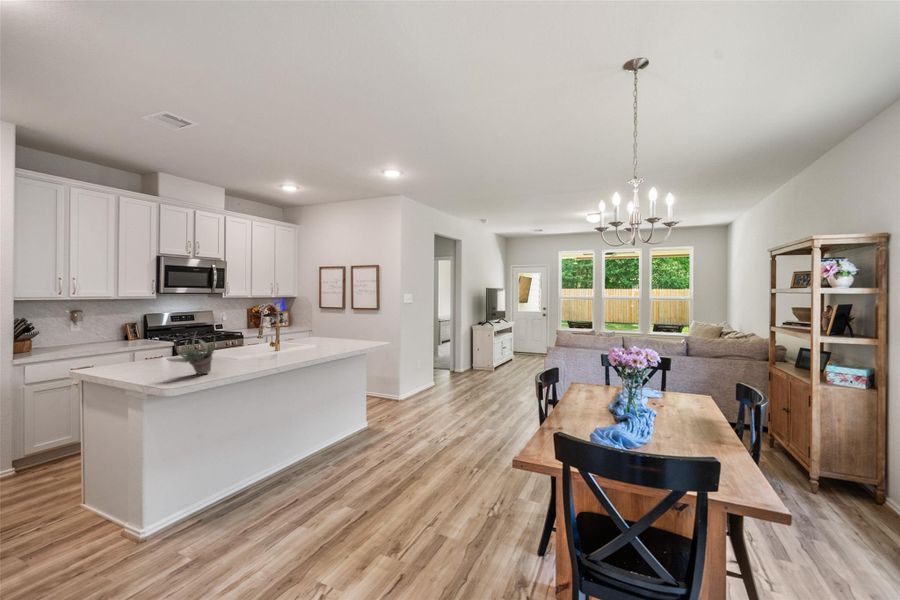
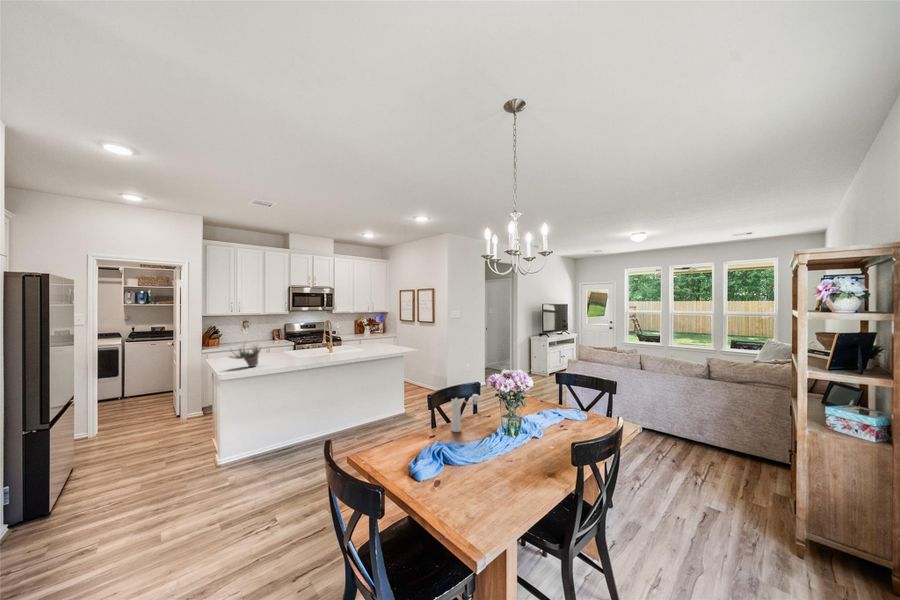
pepper mill: none [564,377,596,422] -> present [451,394,479,432]

